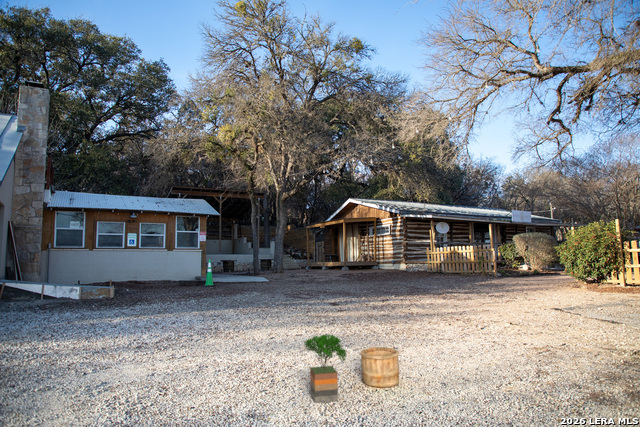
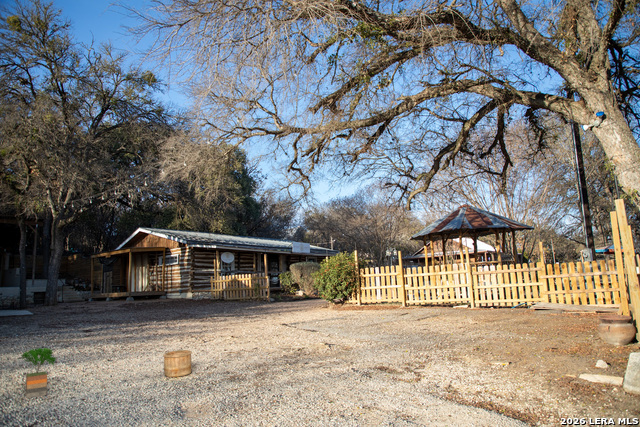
wooden bucket: present [360,347,399,387] -> present [163,350,192,377]

